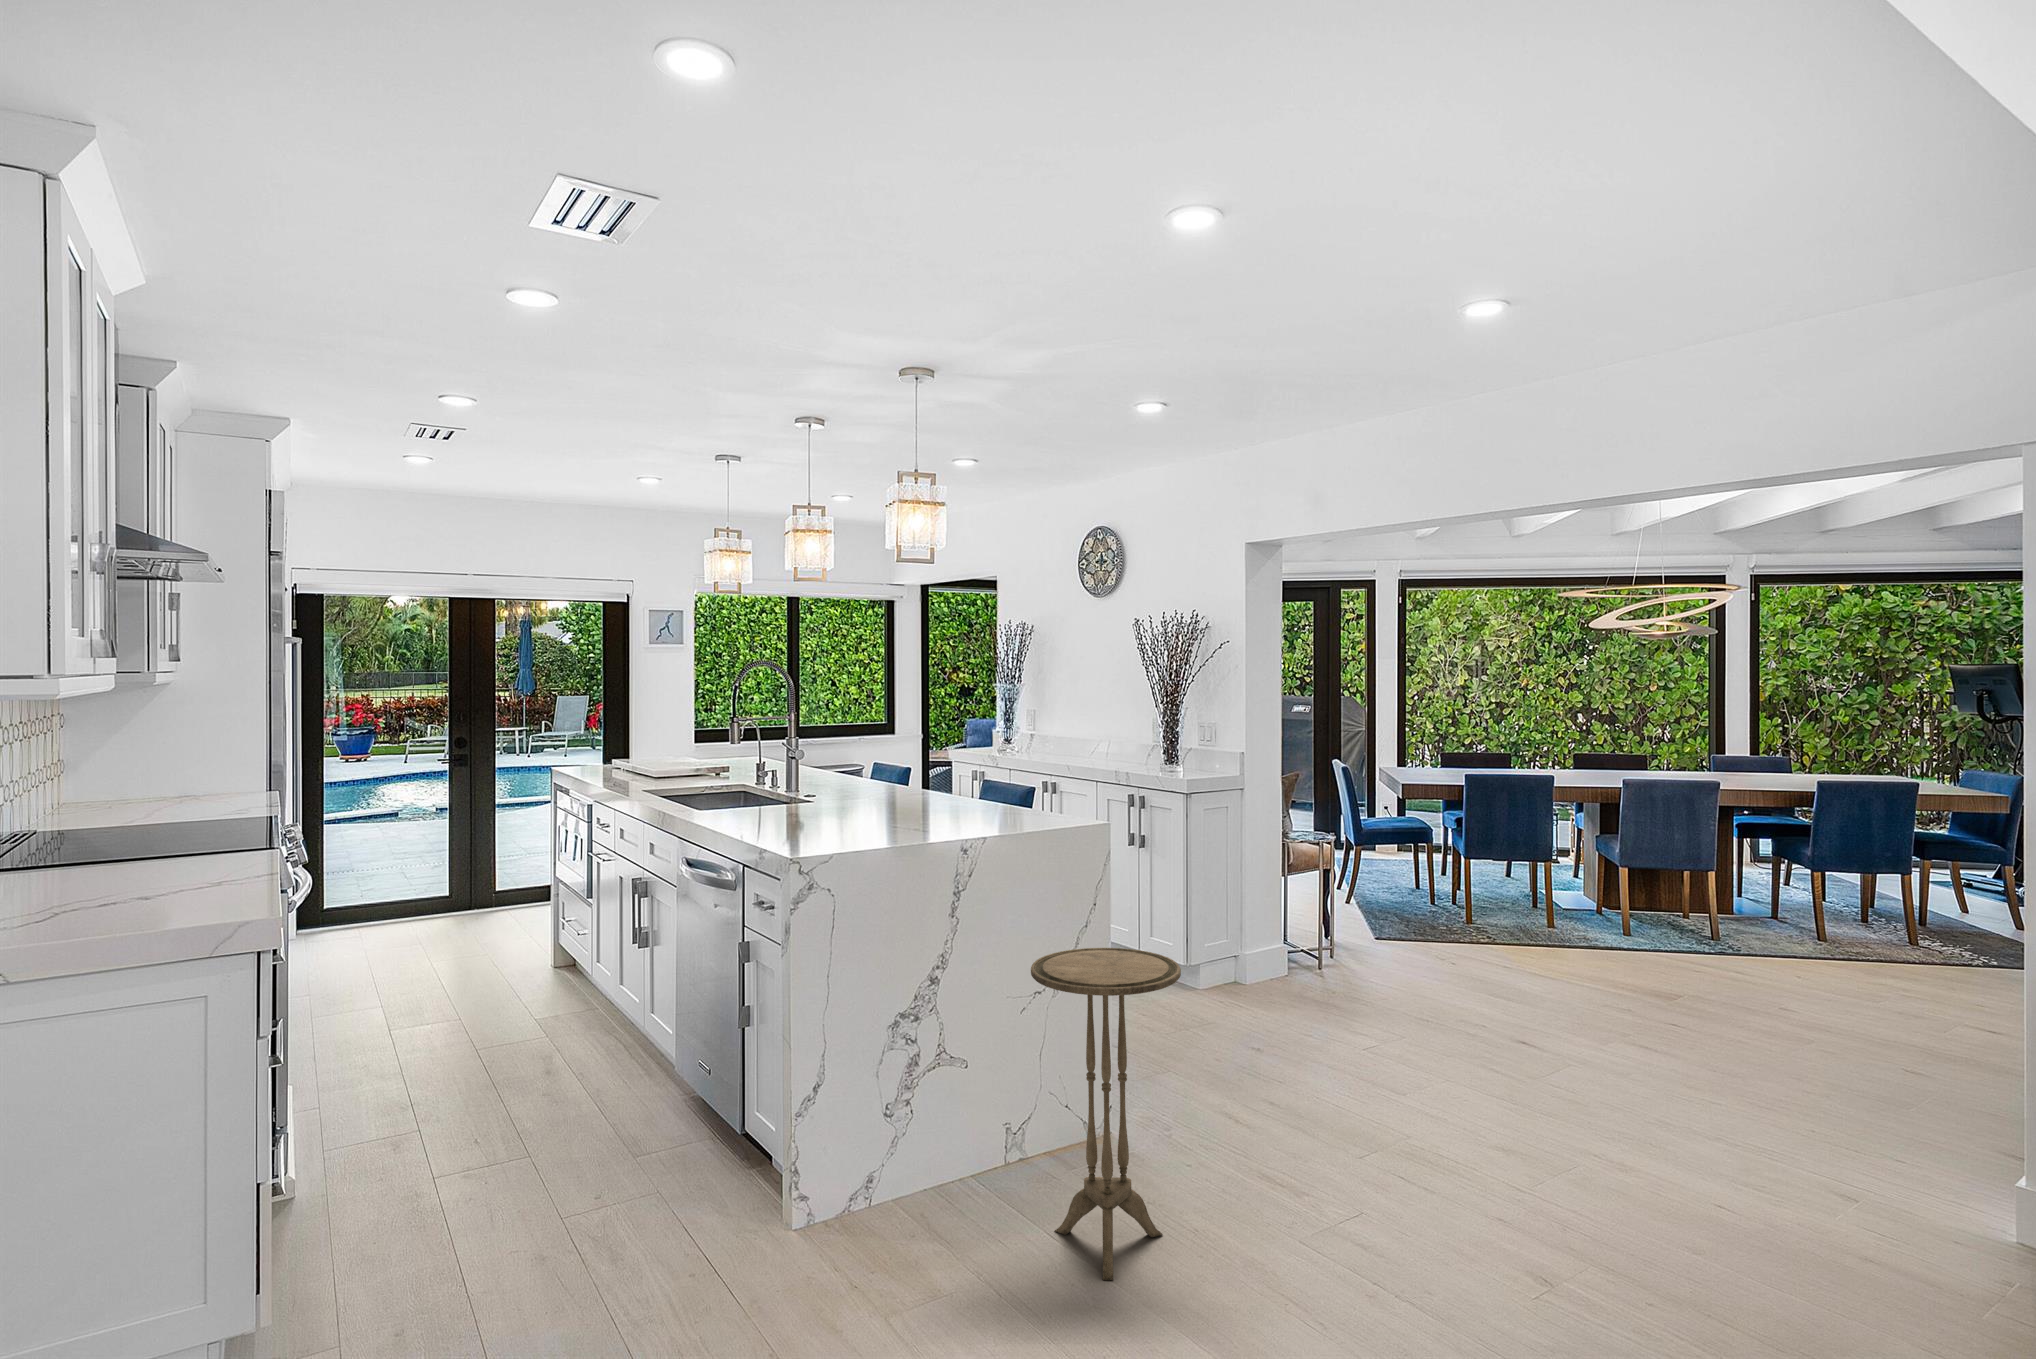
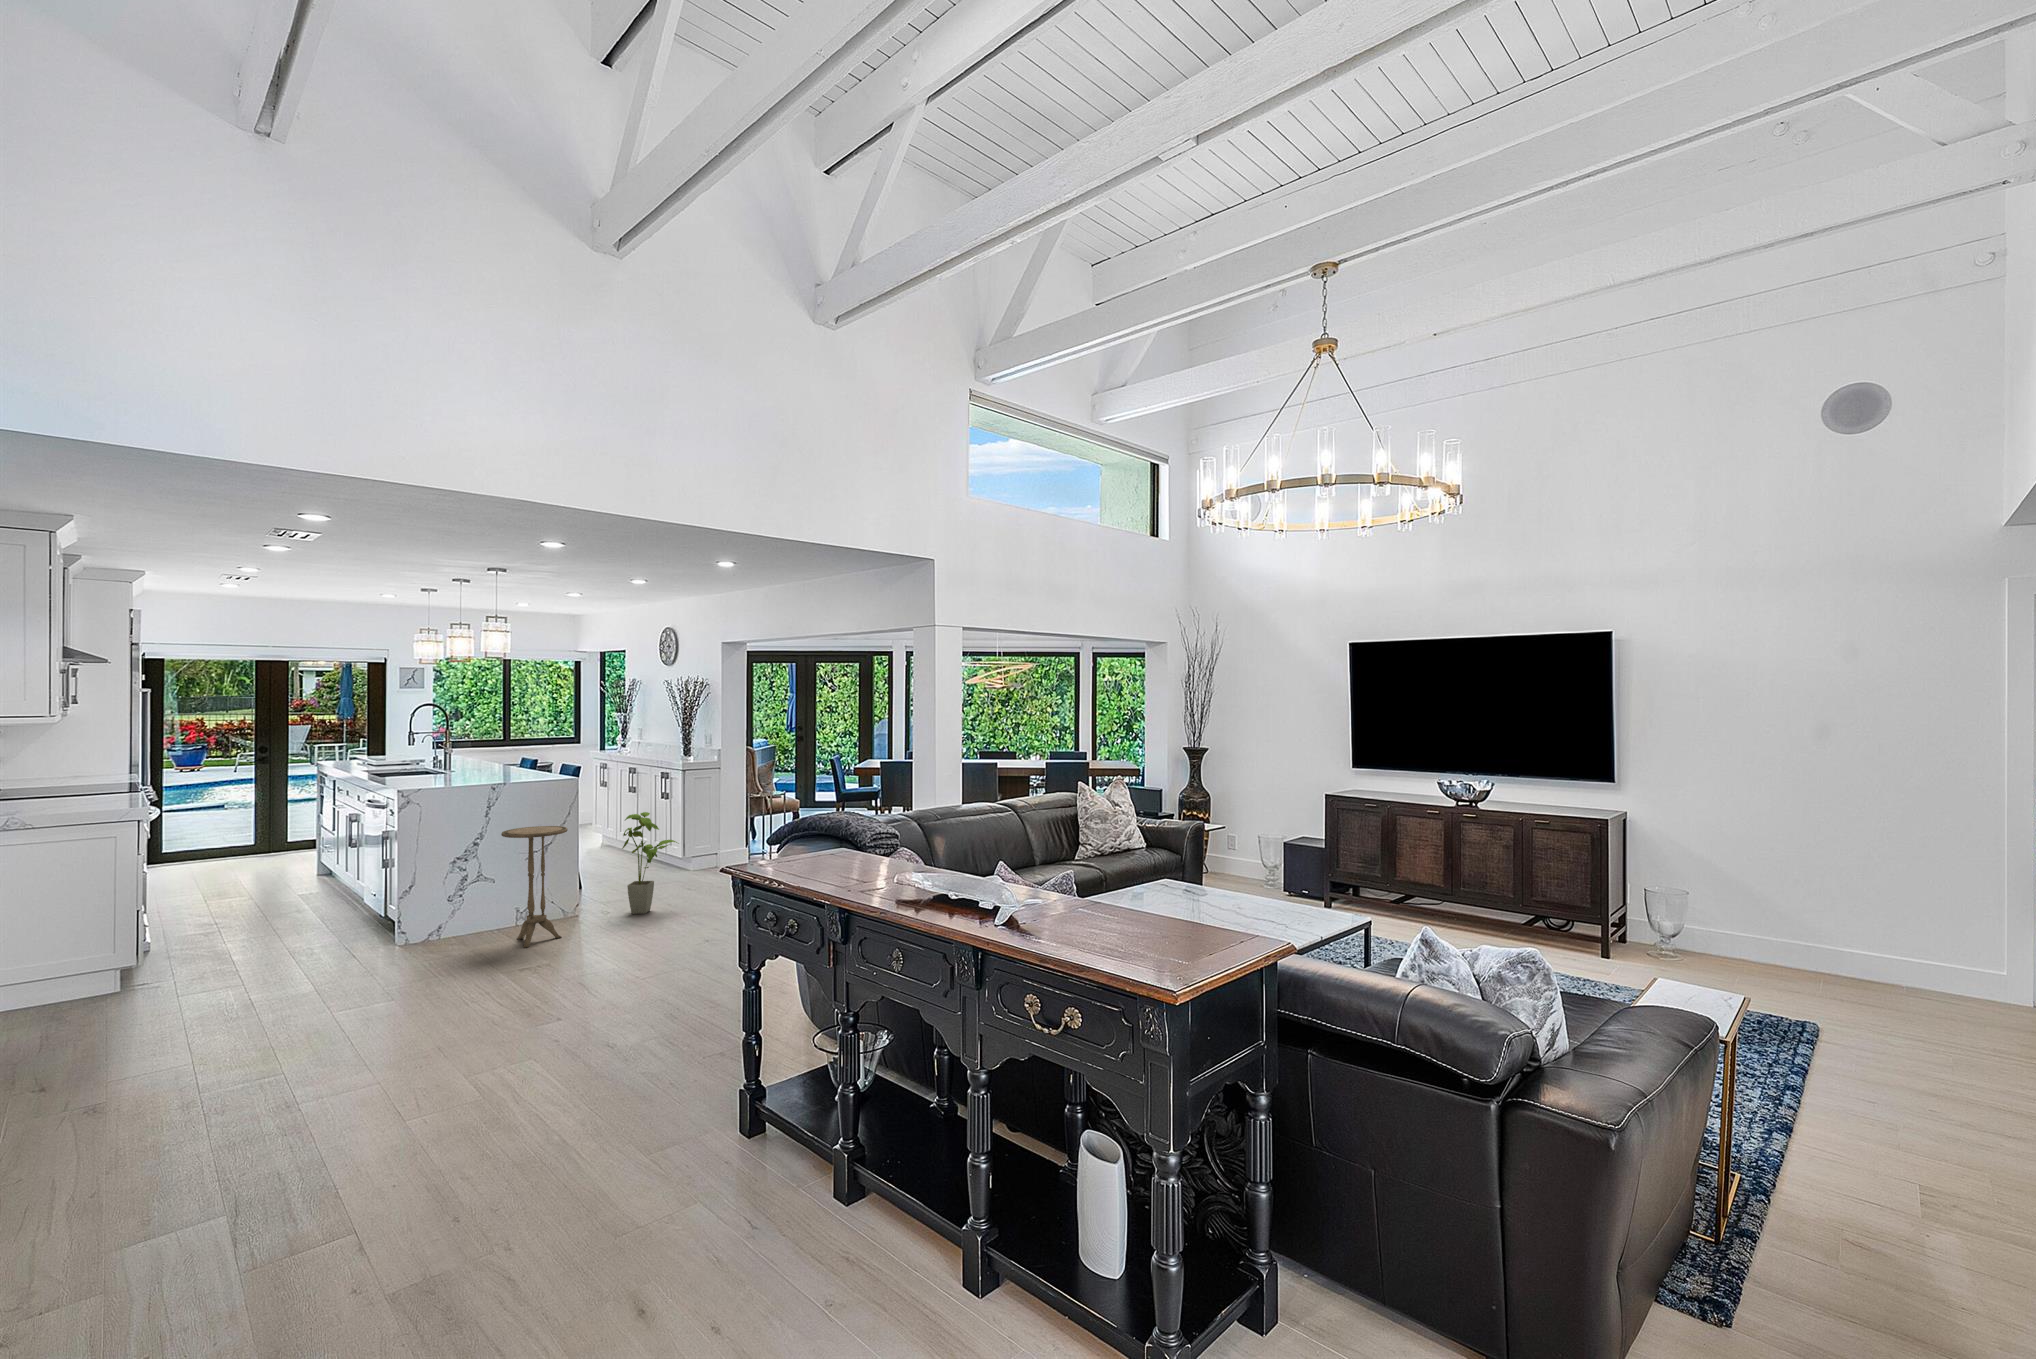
house plant: none [1206,903,1331,1139] -> present [622,812,677,914]

